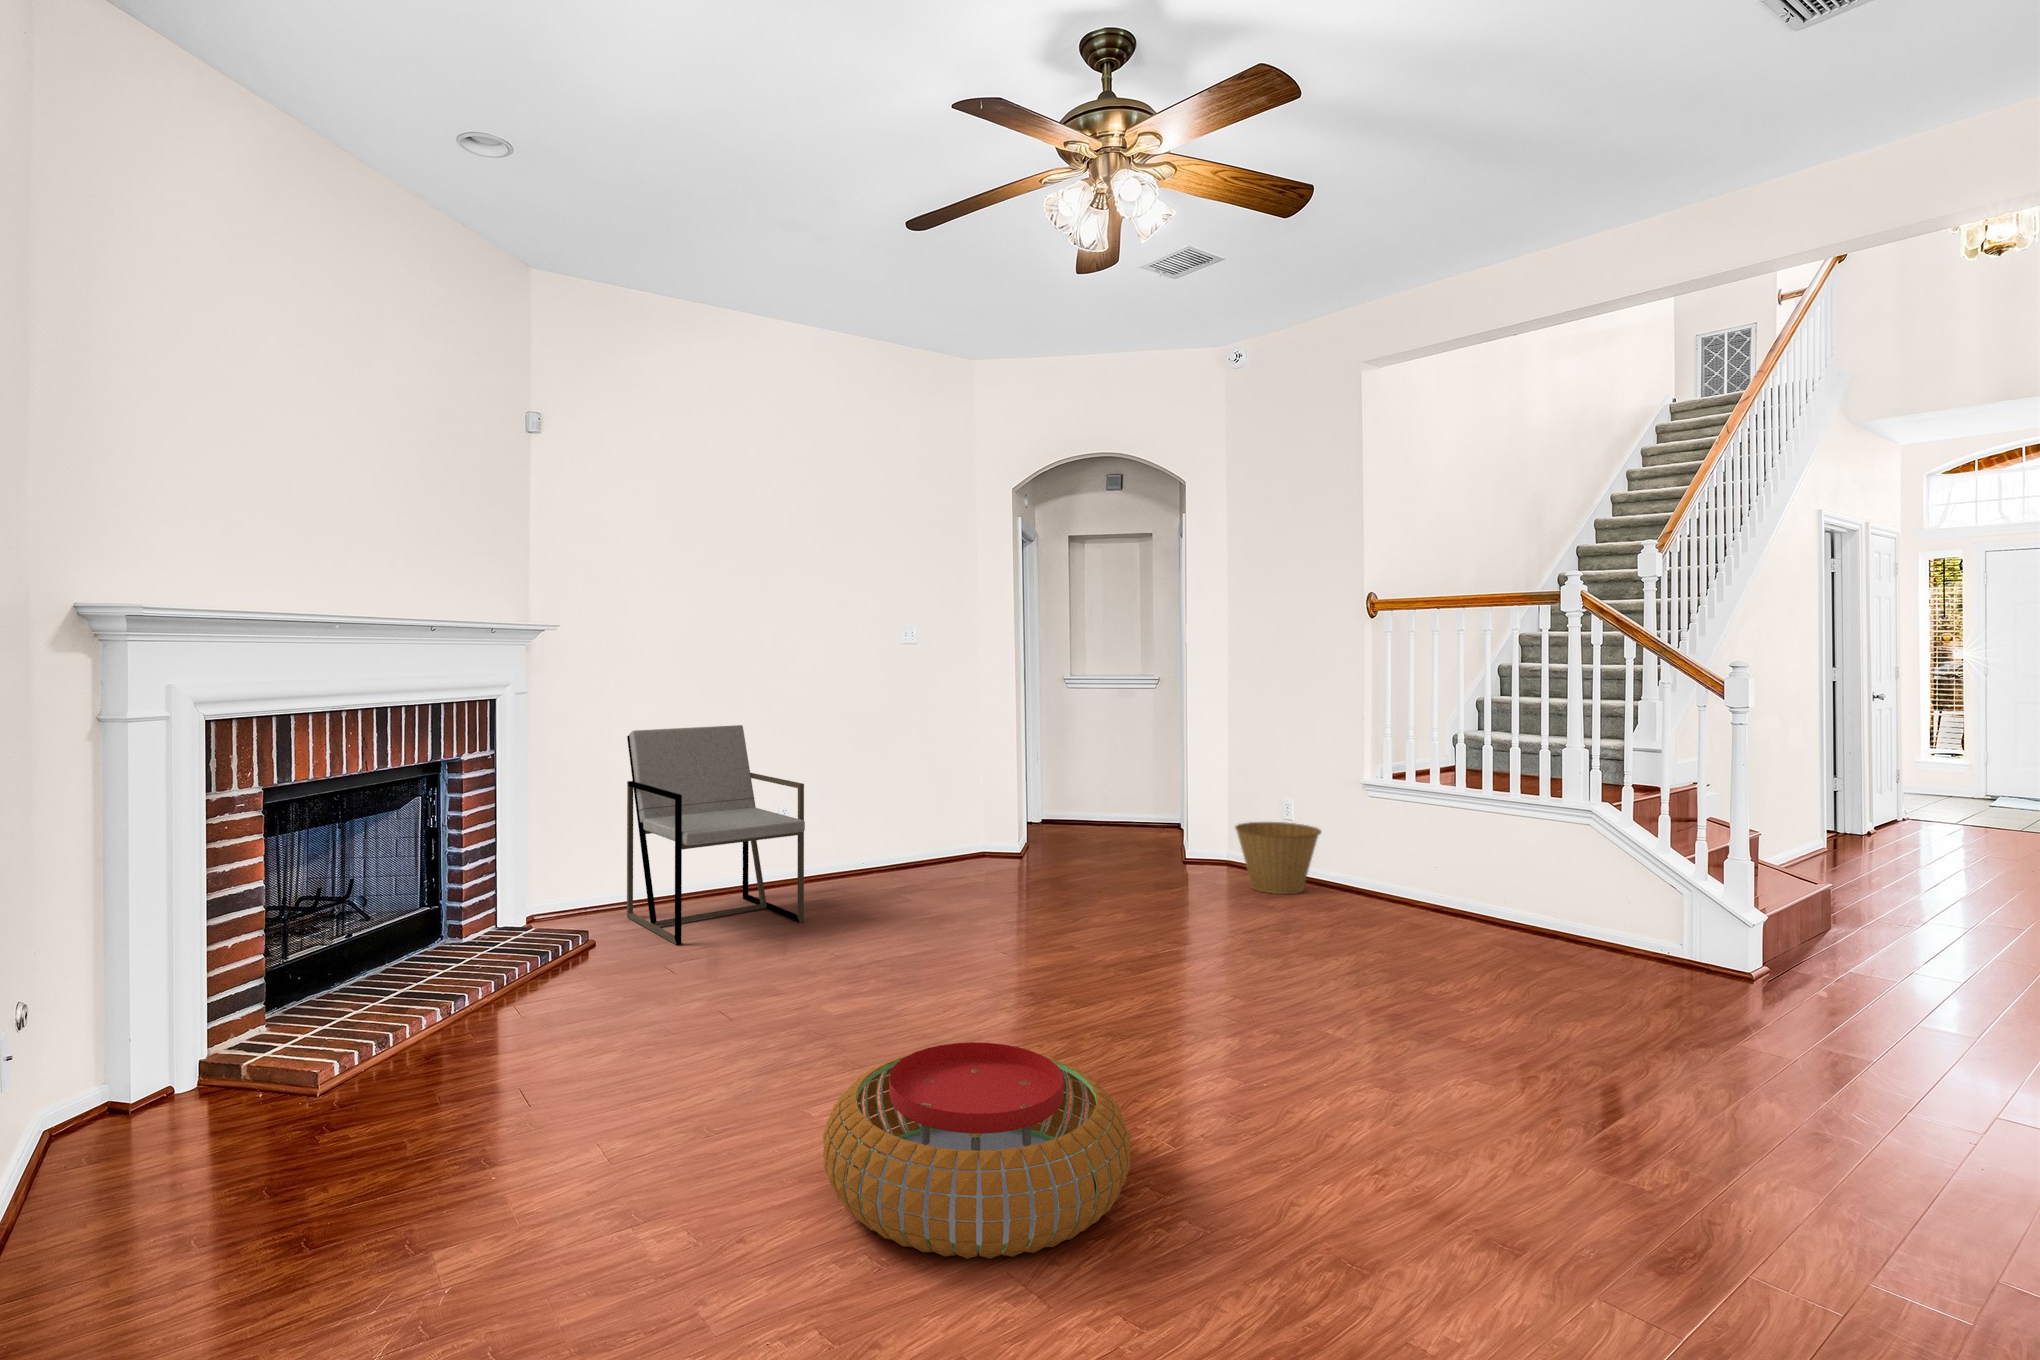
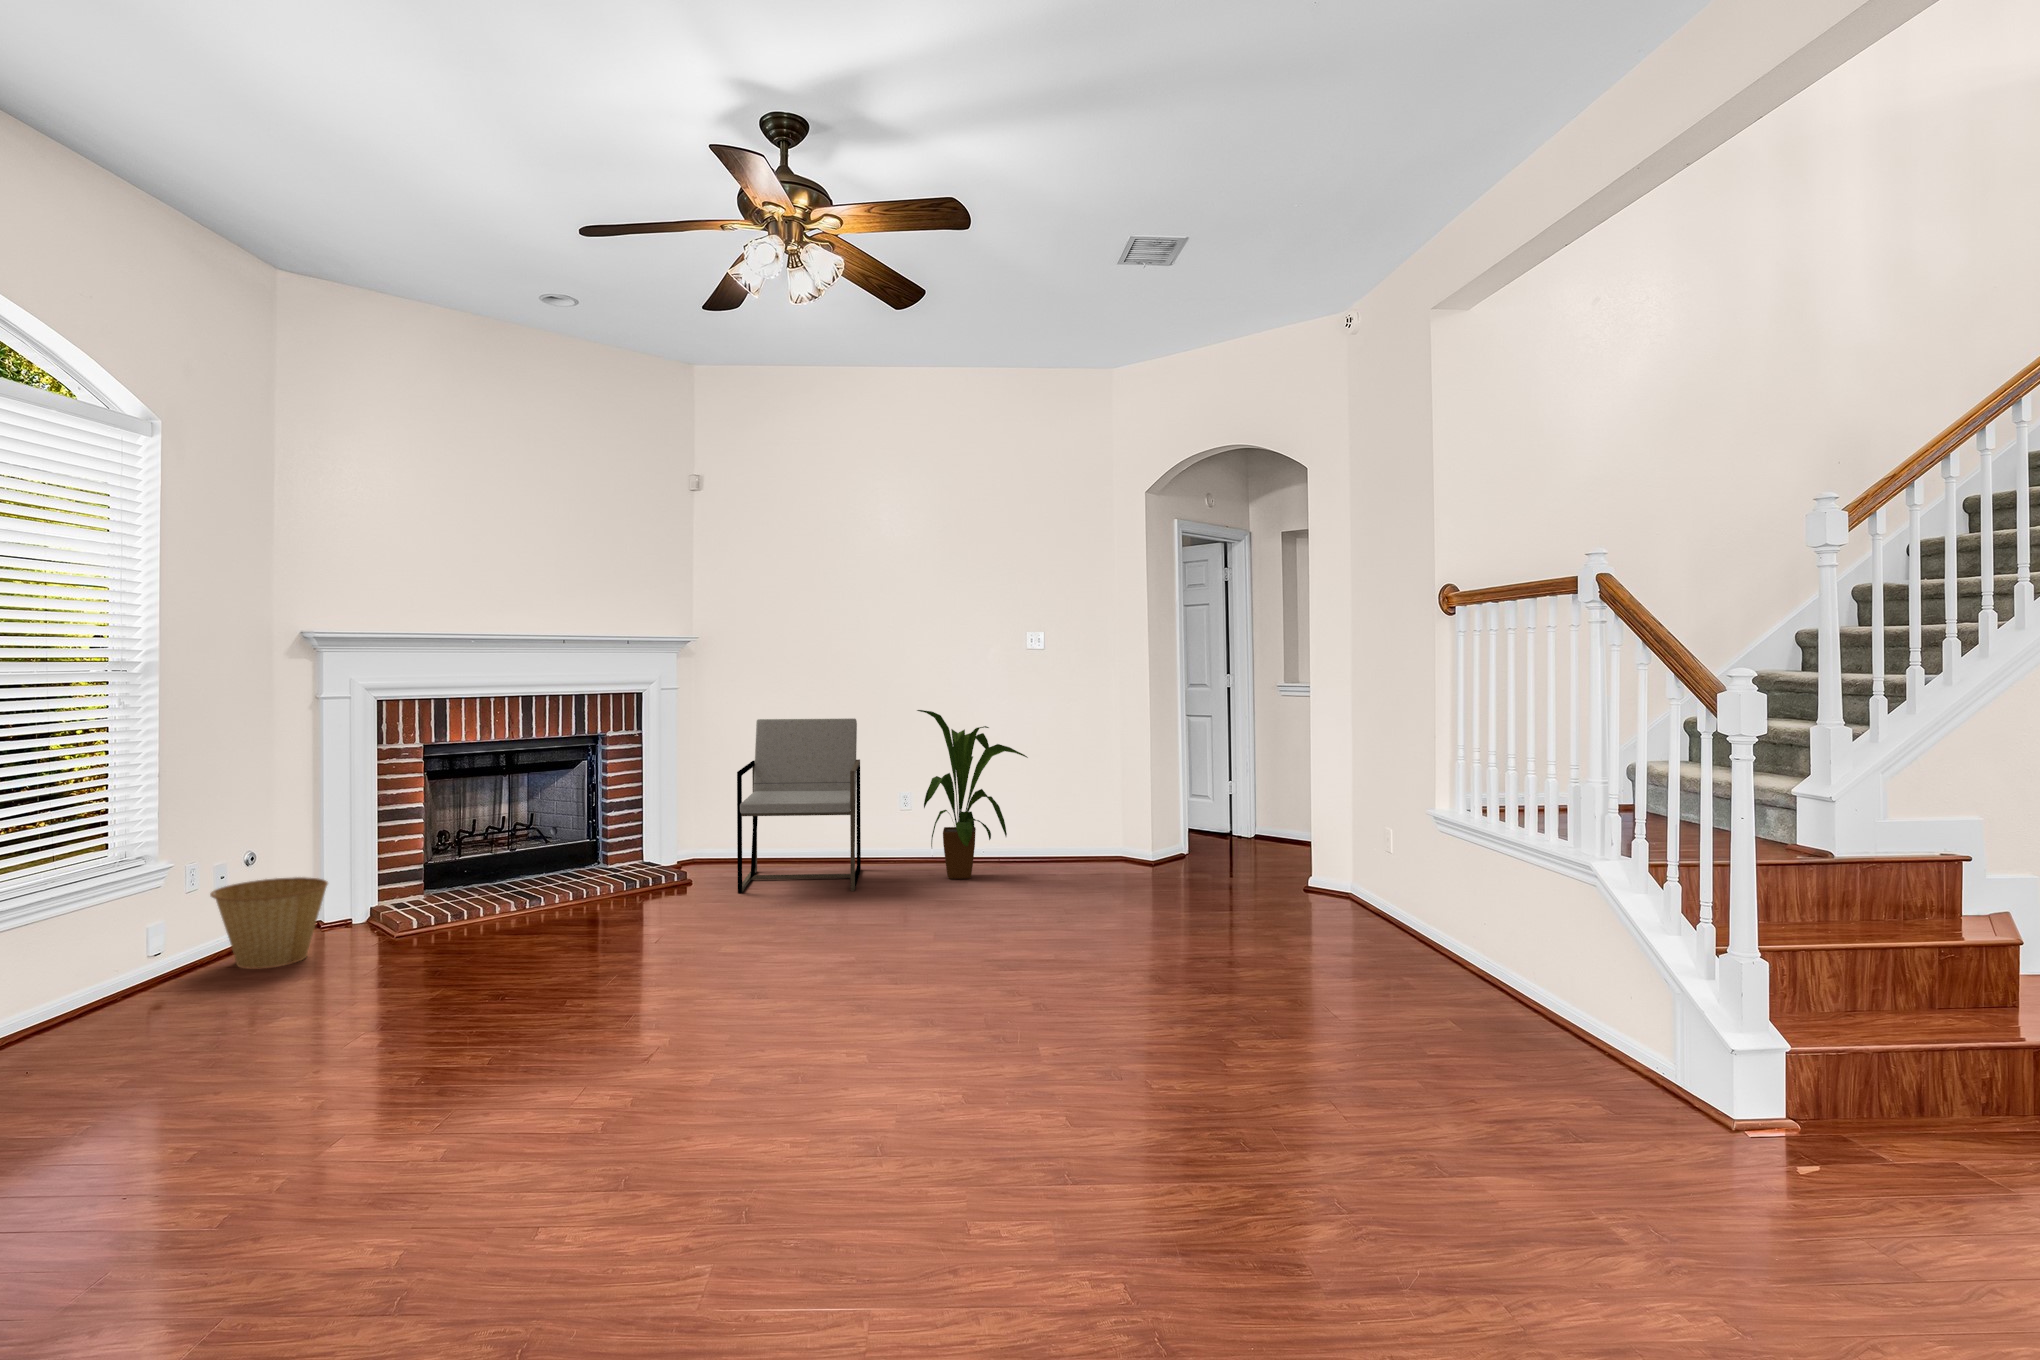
house plant: none [815,712,936,894] -> present [917,710,1028,879]
basket: present [1235,822,1321,894] -> present [210,877,328,968]
pouf: present [823,1042,1130,1259] -> none [435,951,667,1078]

